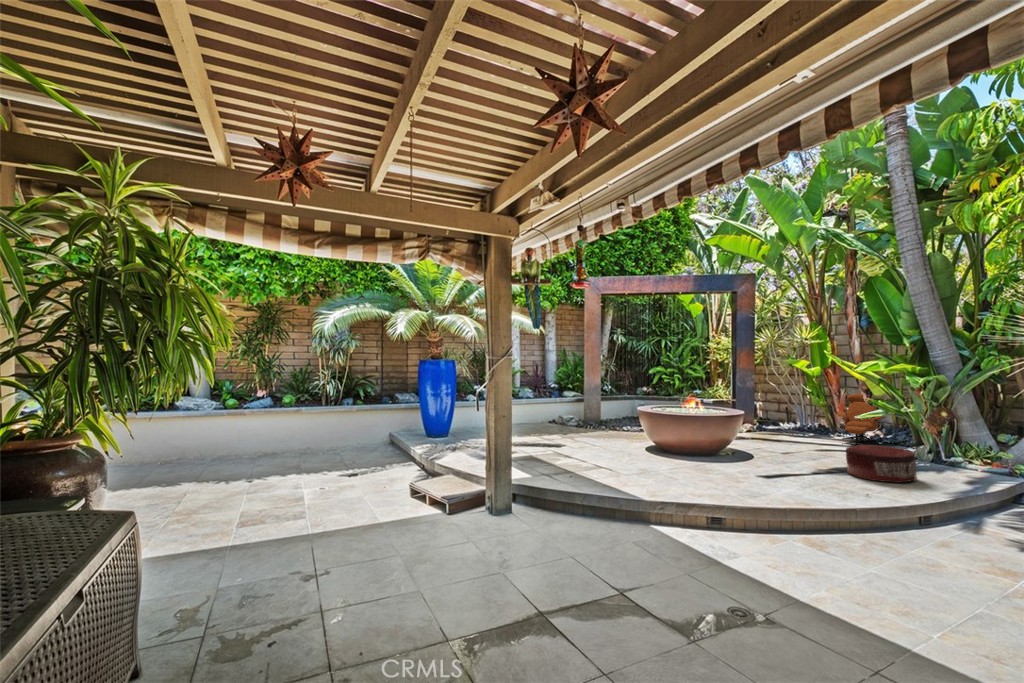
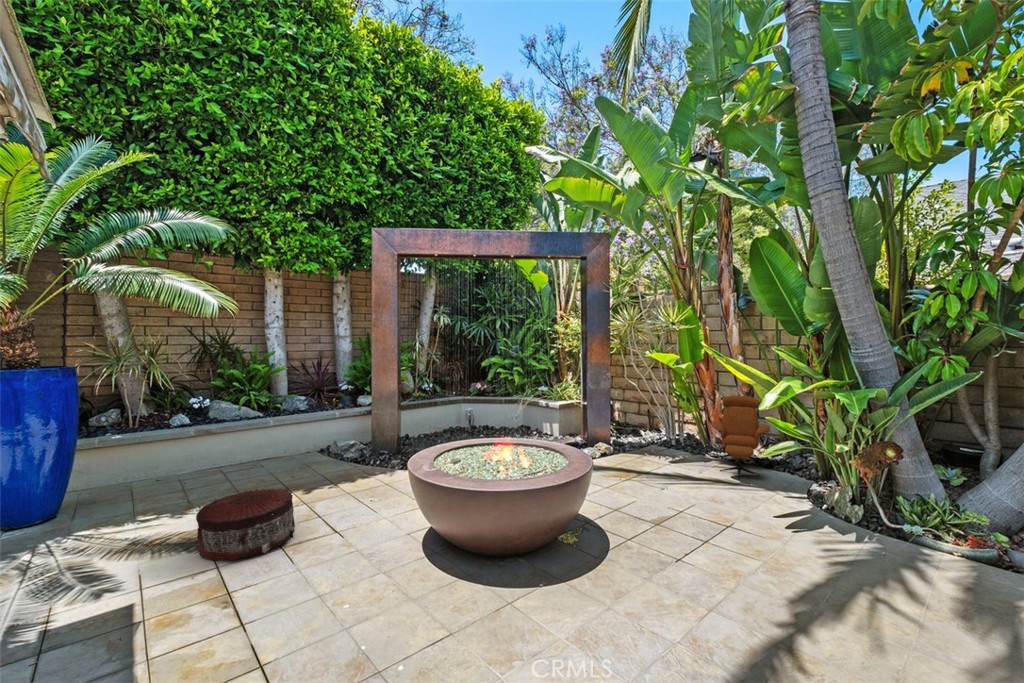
pouf: present [846,445,917,482] -> present [196,489,295,560]

